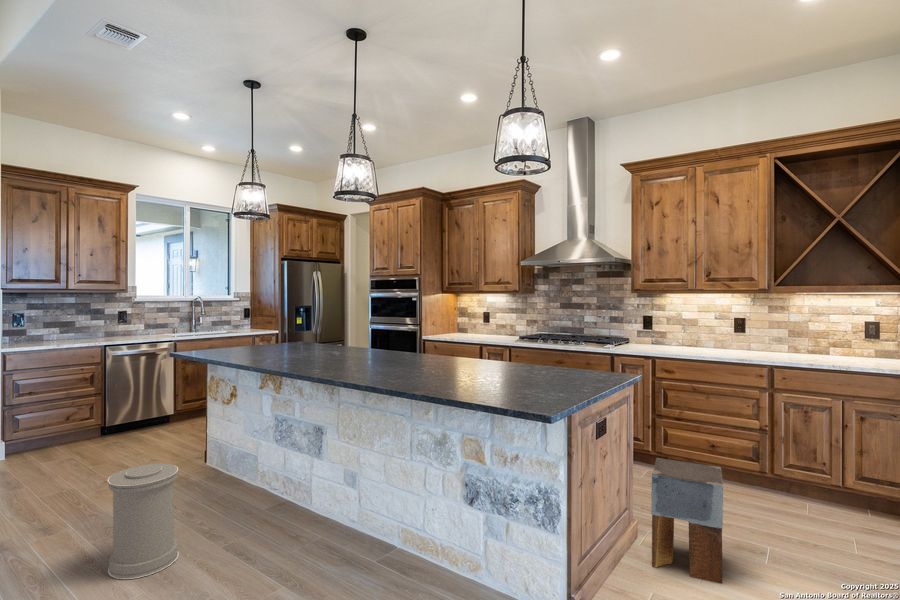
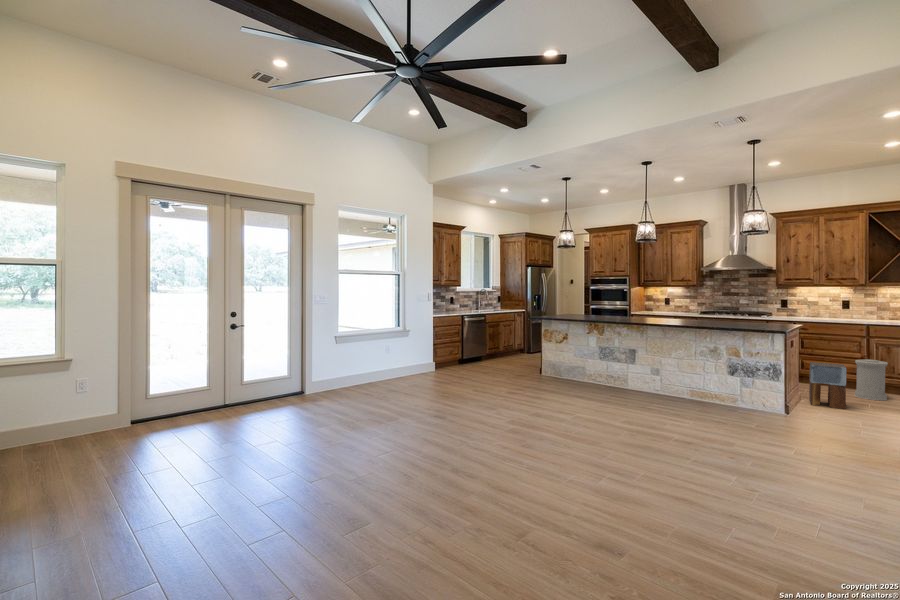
trash can: present [107,463,179,579] -> present [855,359,888,400]

